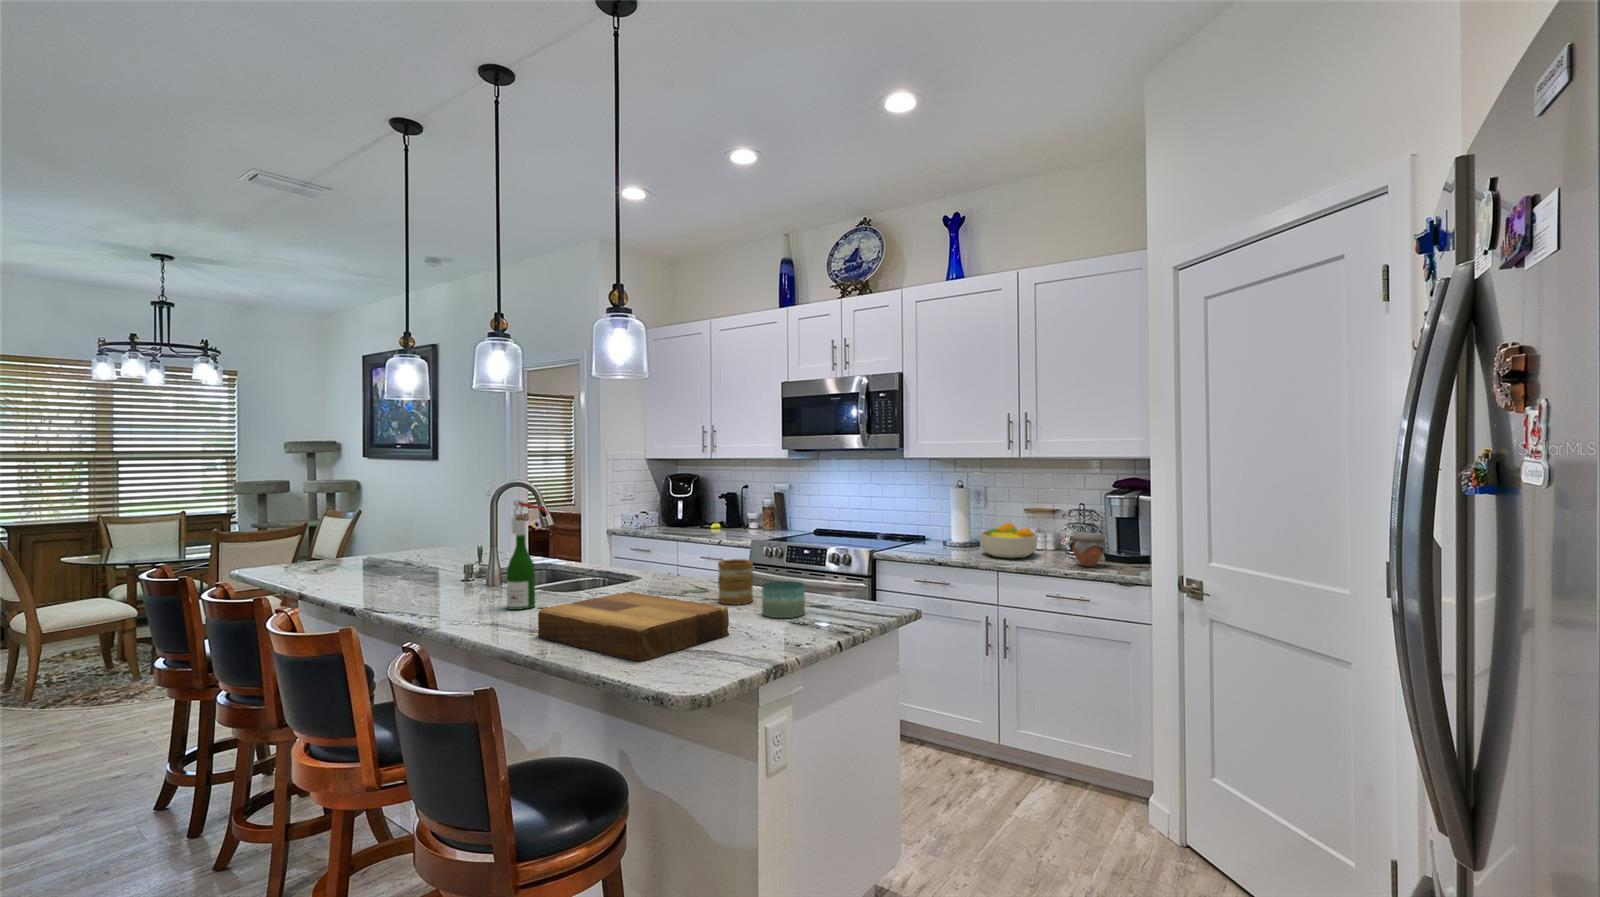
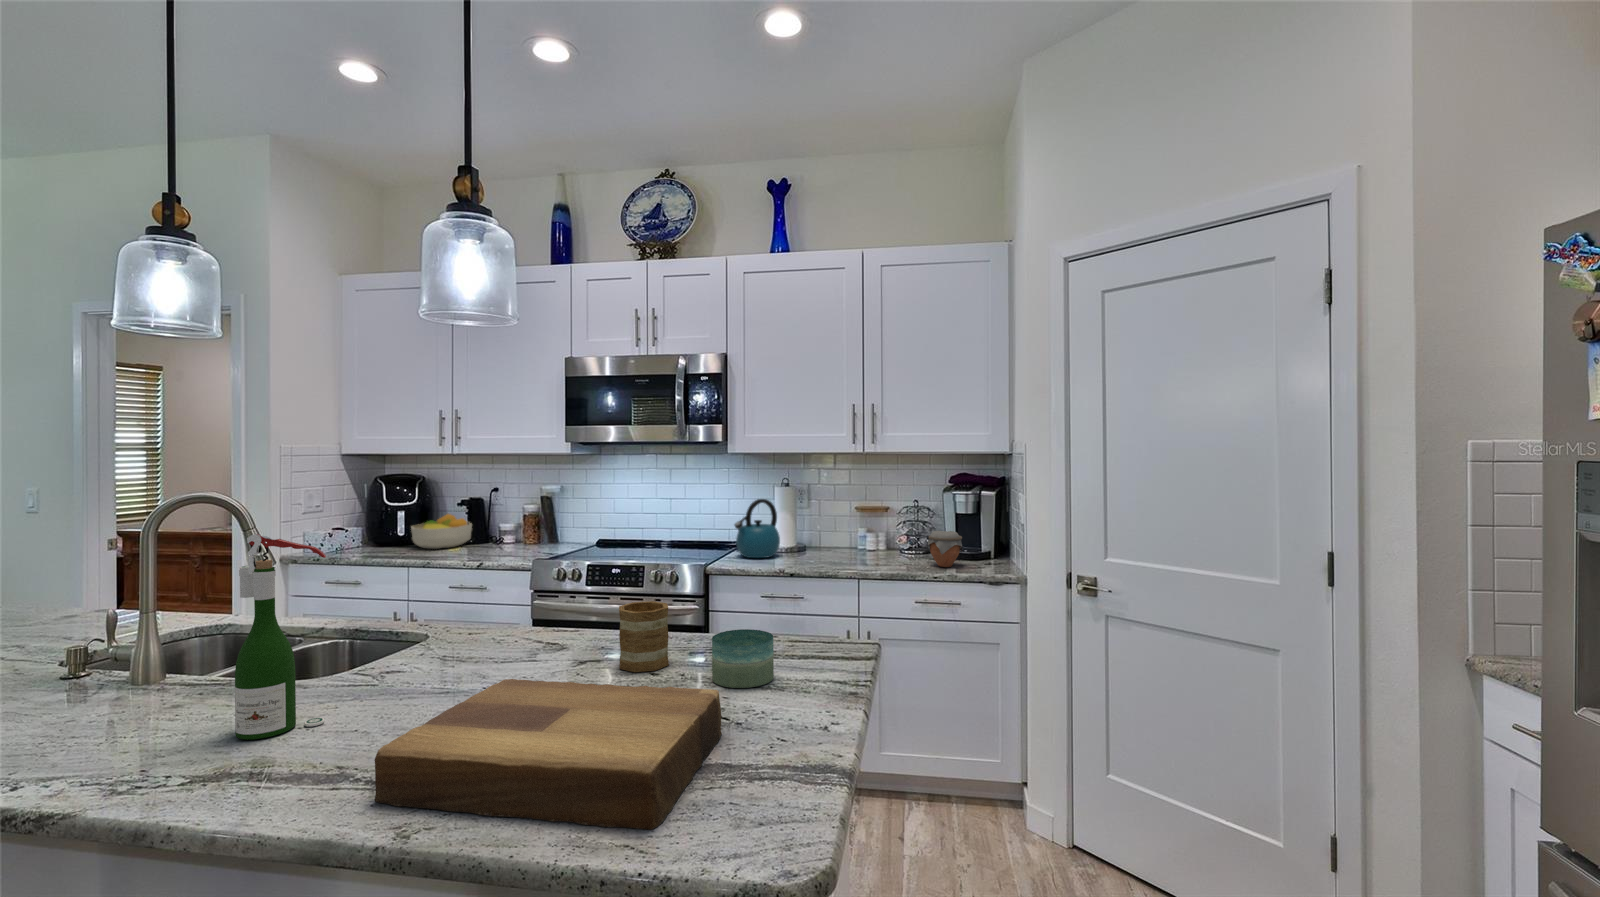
kettle: none [904,498,947,549] -> present [735,499,780,558]
fruit bowl: present [979,522,1038,558] -> present [411,514,472,549]

